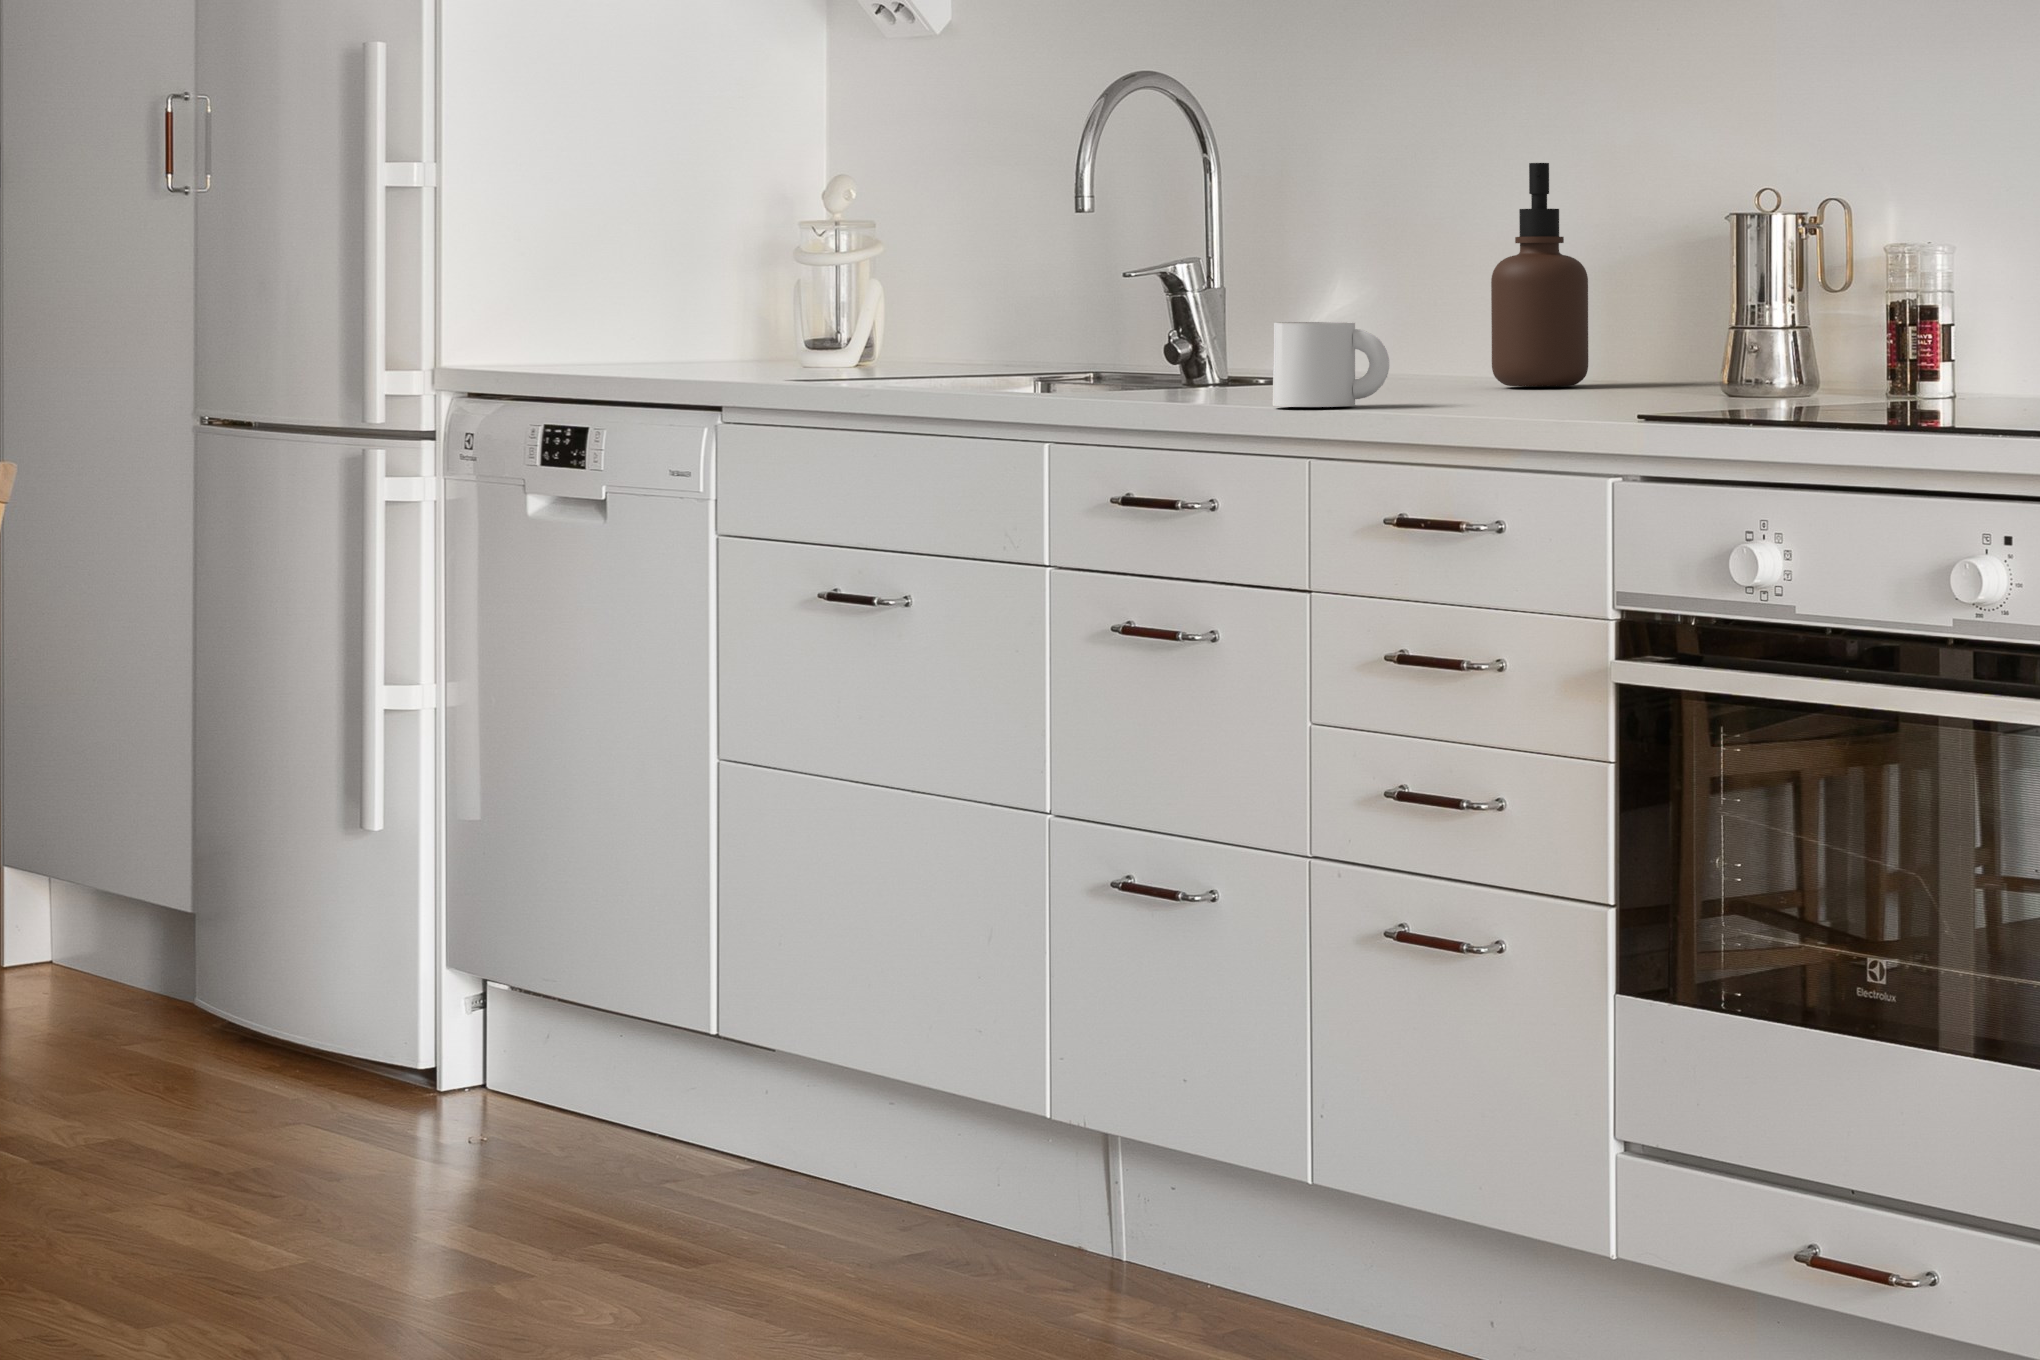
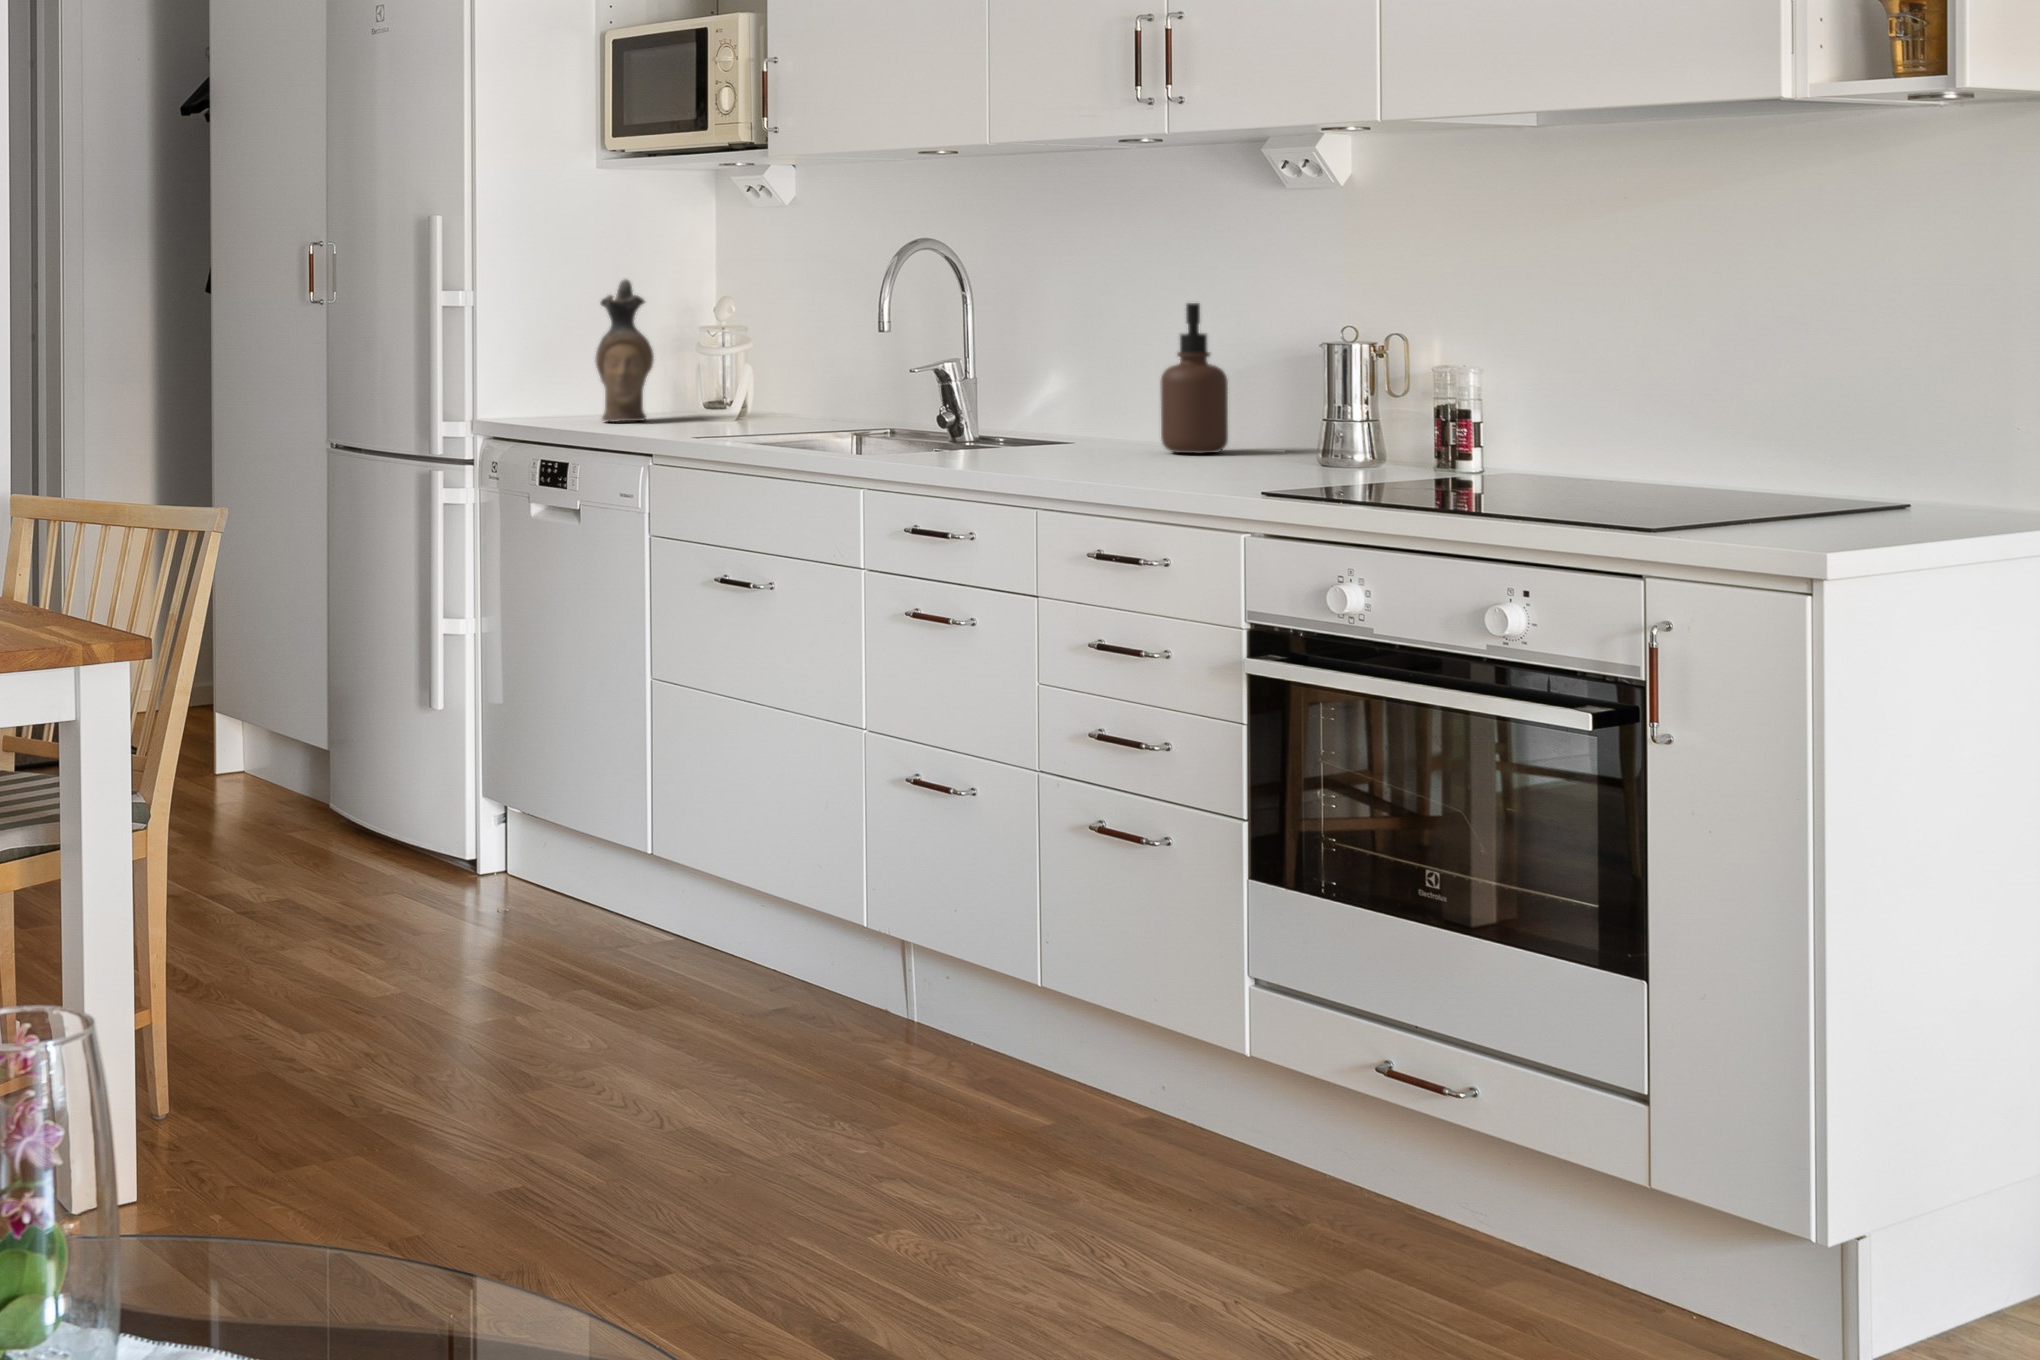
ceramic pitcher: none [636,151,728,371] -> present [595,279,654,422]
mug: present [1273,322,1389,407] -> none [1013,417,1091,475]

